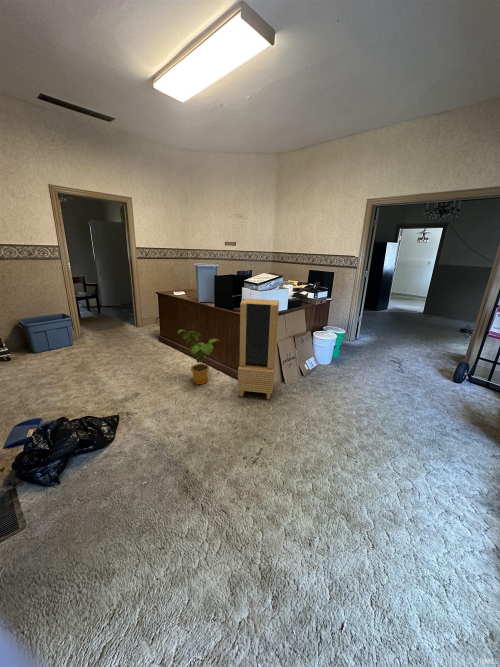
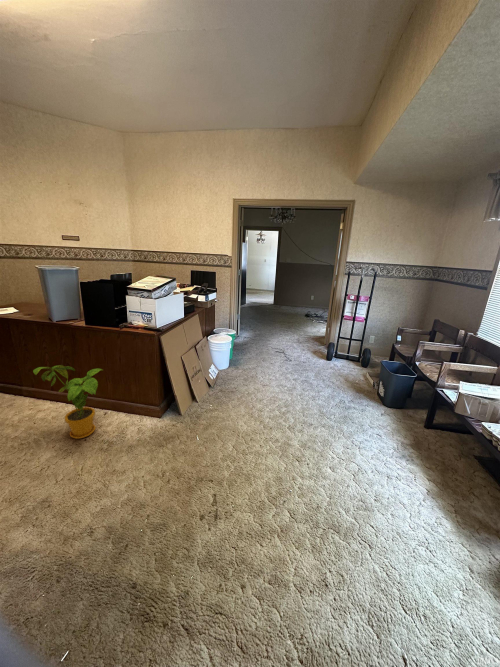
storage cabinet: present [238,299,279,399] -> none [138,308,193,435]

